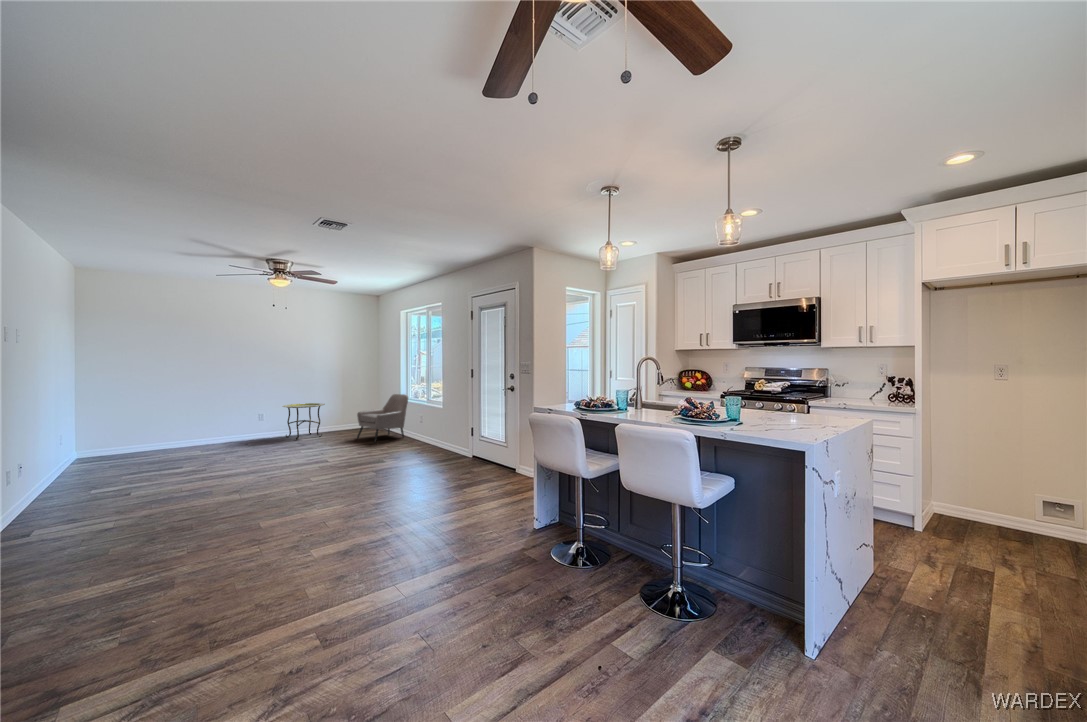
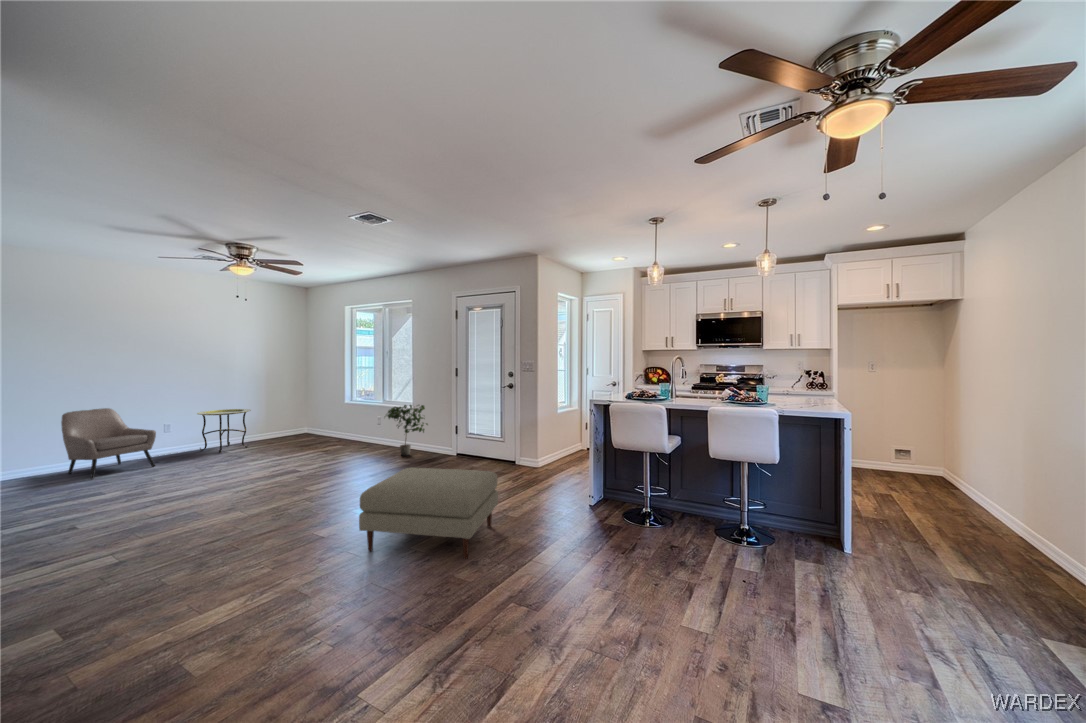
armchair: present [357,394,408,443] -> present [61,408,156,479]
potted plant: none [410,405,452,454] -> present [386,405,428,456]
ottoman: none [267,468,418,570] -> present [359,468,498,559]

